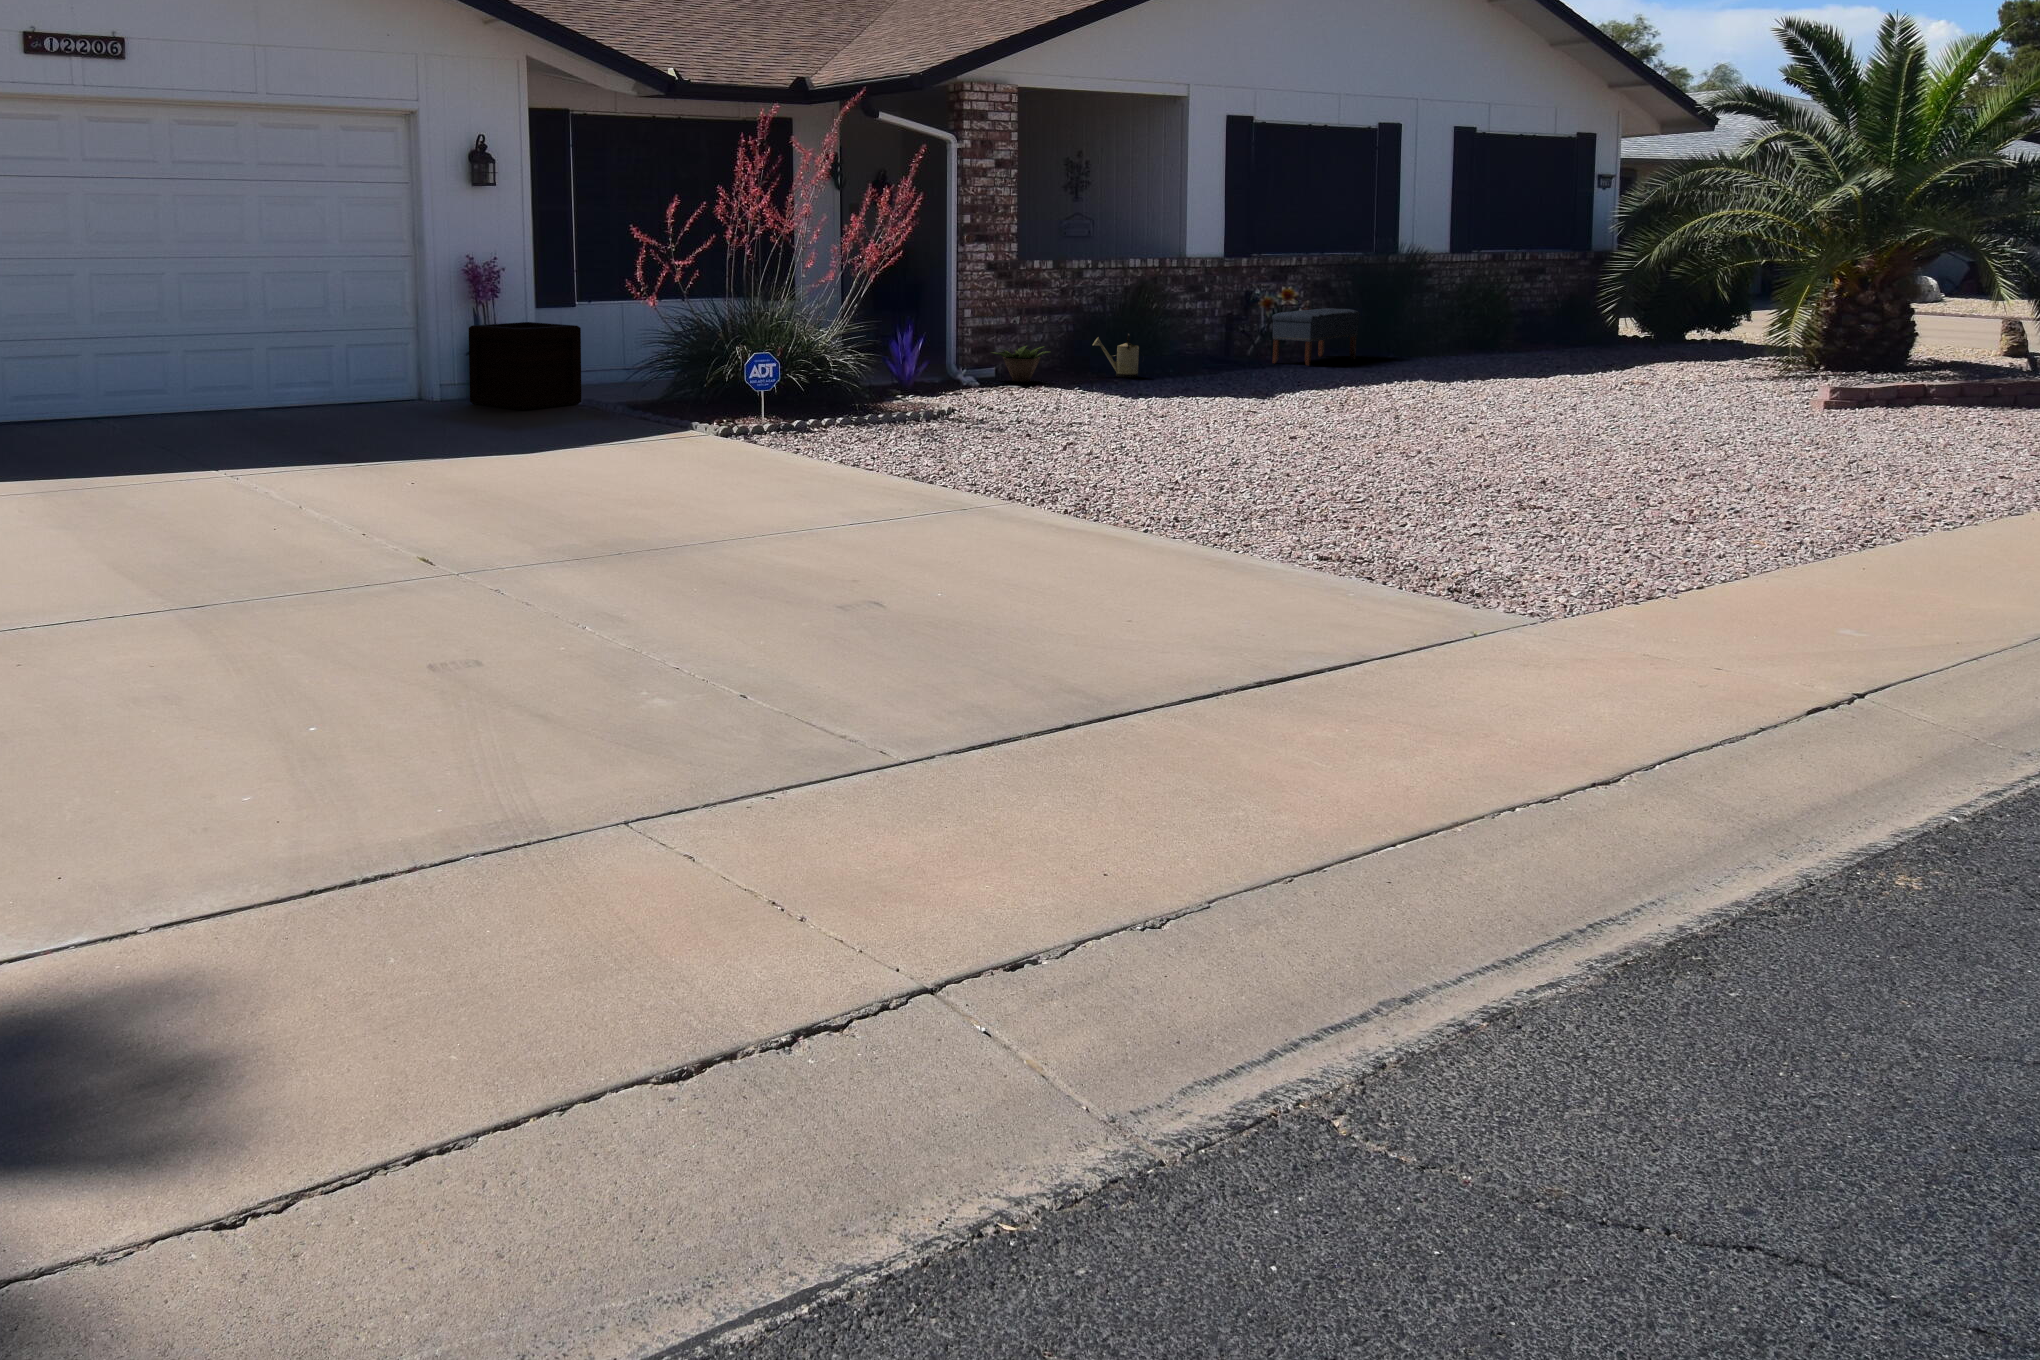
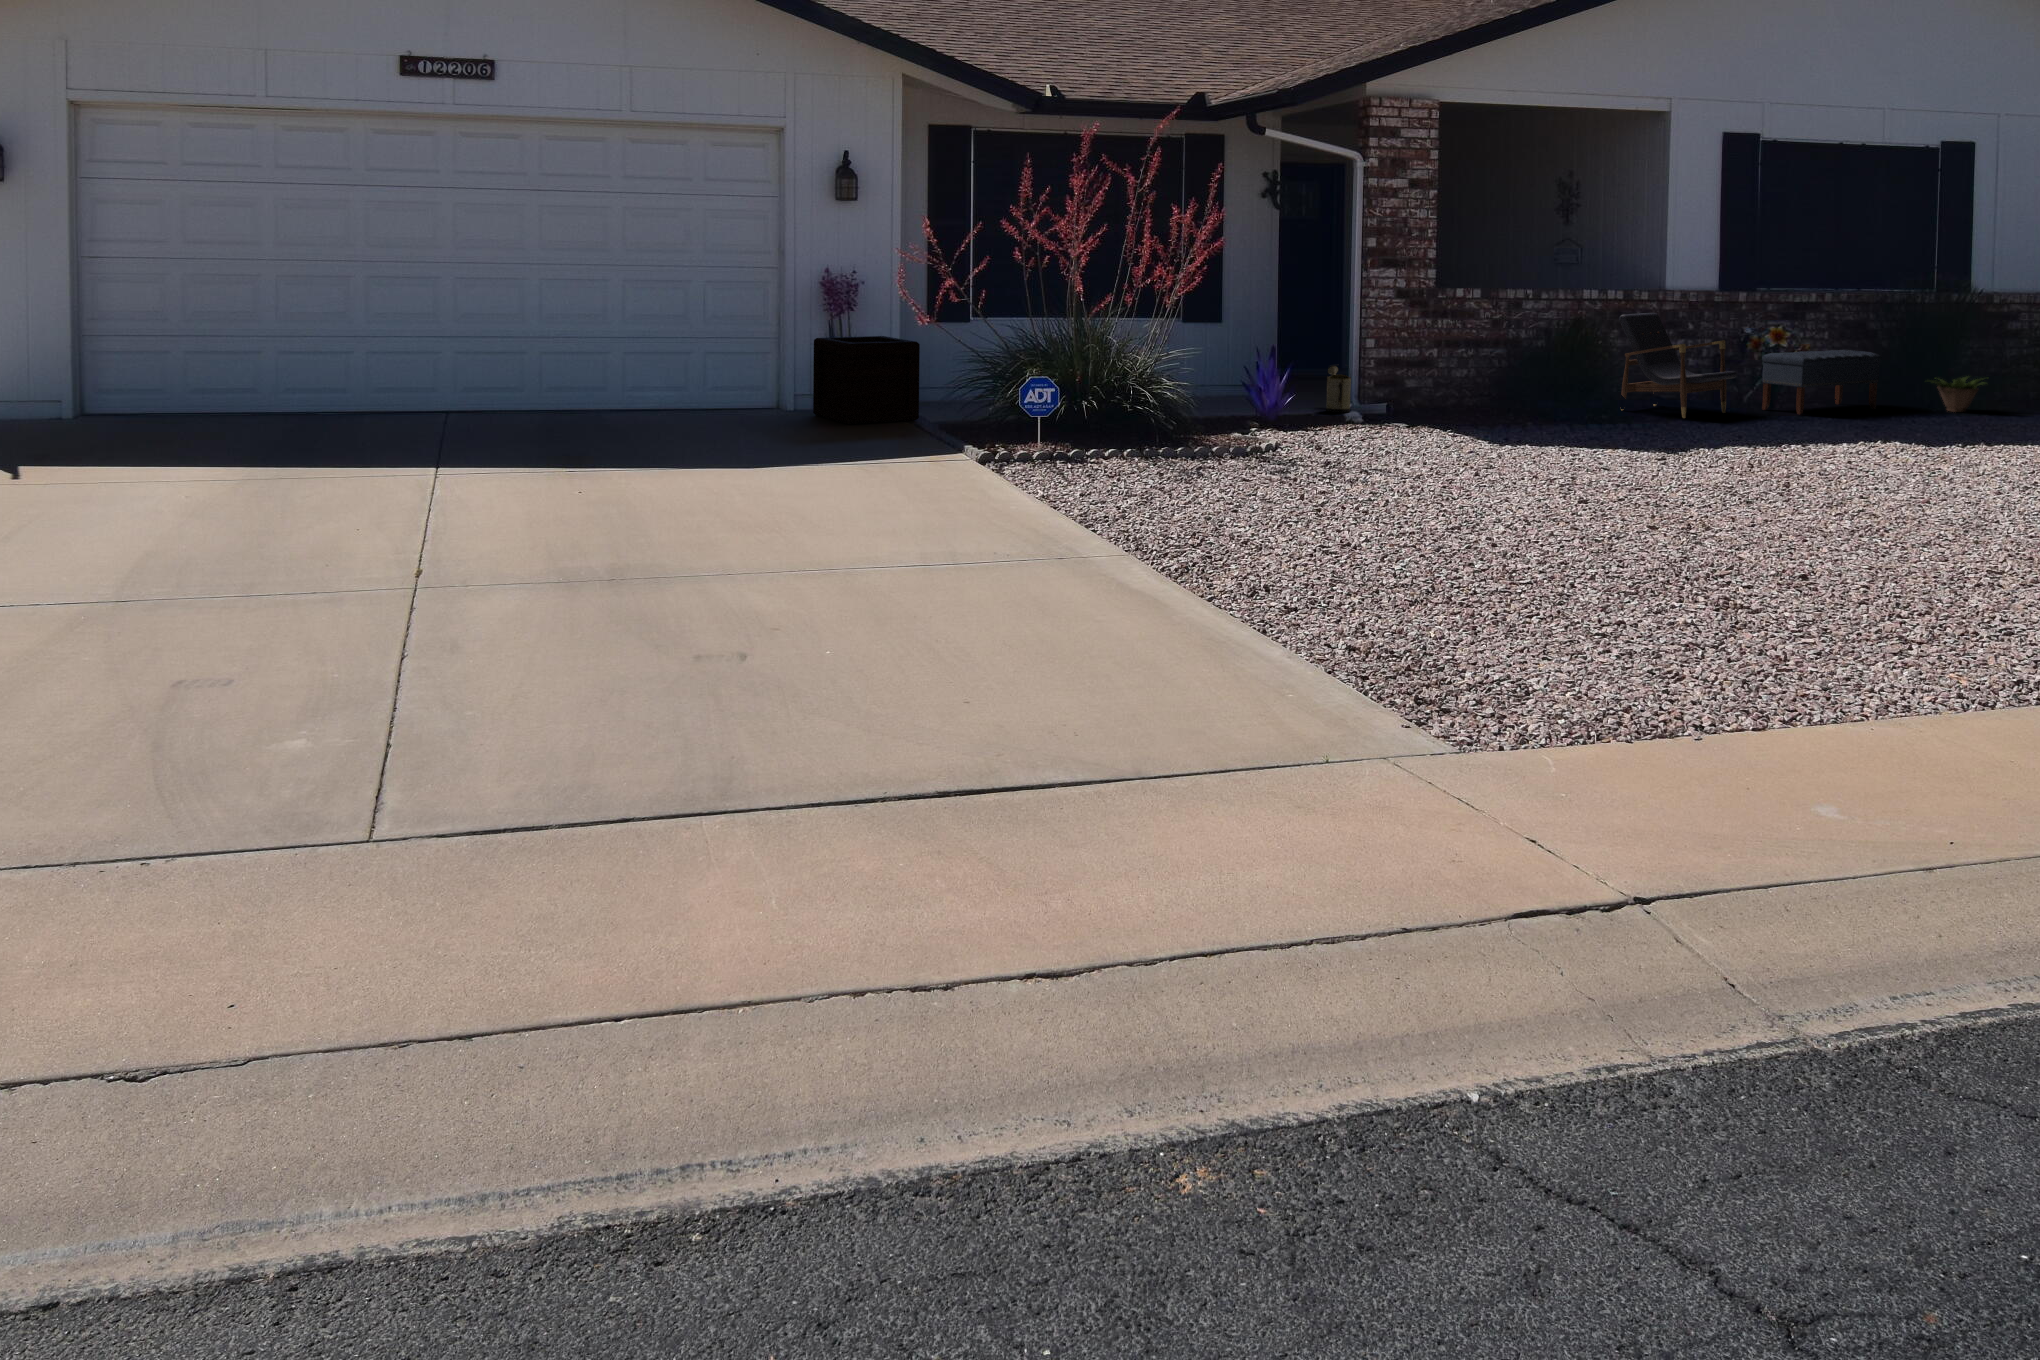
lounge chair: none [1162,279,1261,372] -> present [1619,313,1737,418]
watering can: present [1093,334,1139,377] -> present [1326,366,1351,412]
decorative plant: present [992,346,1050,382] -> present [1931,377,1982,412]

